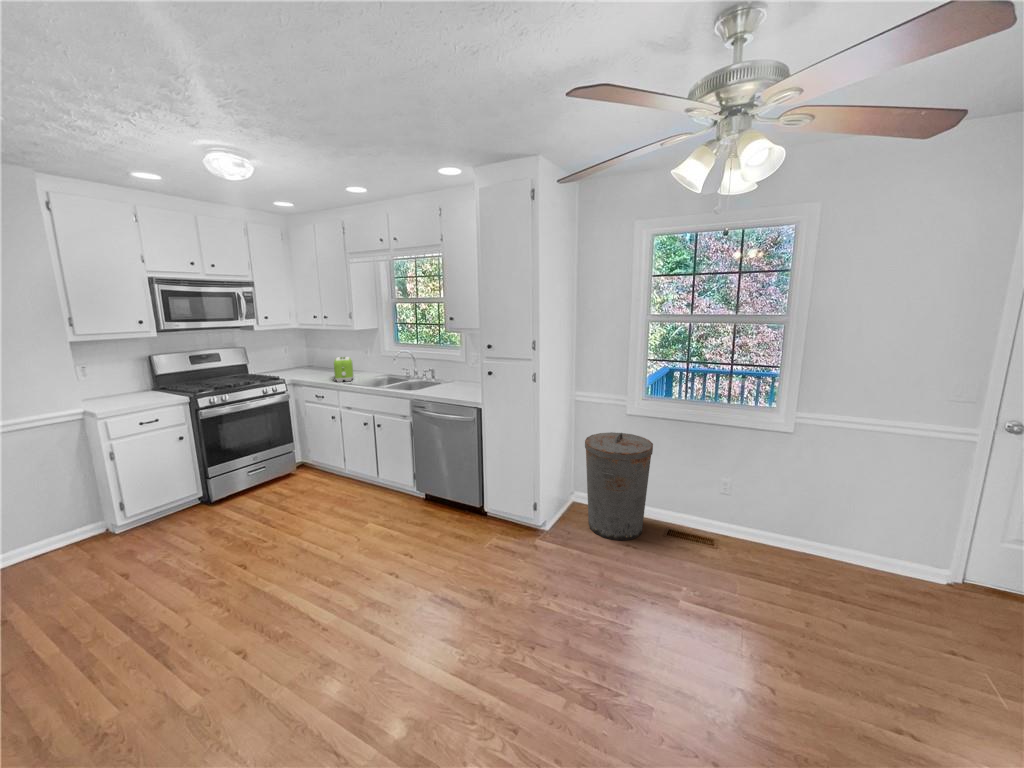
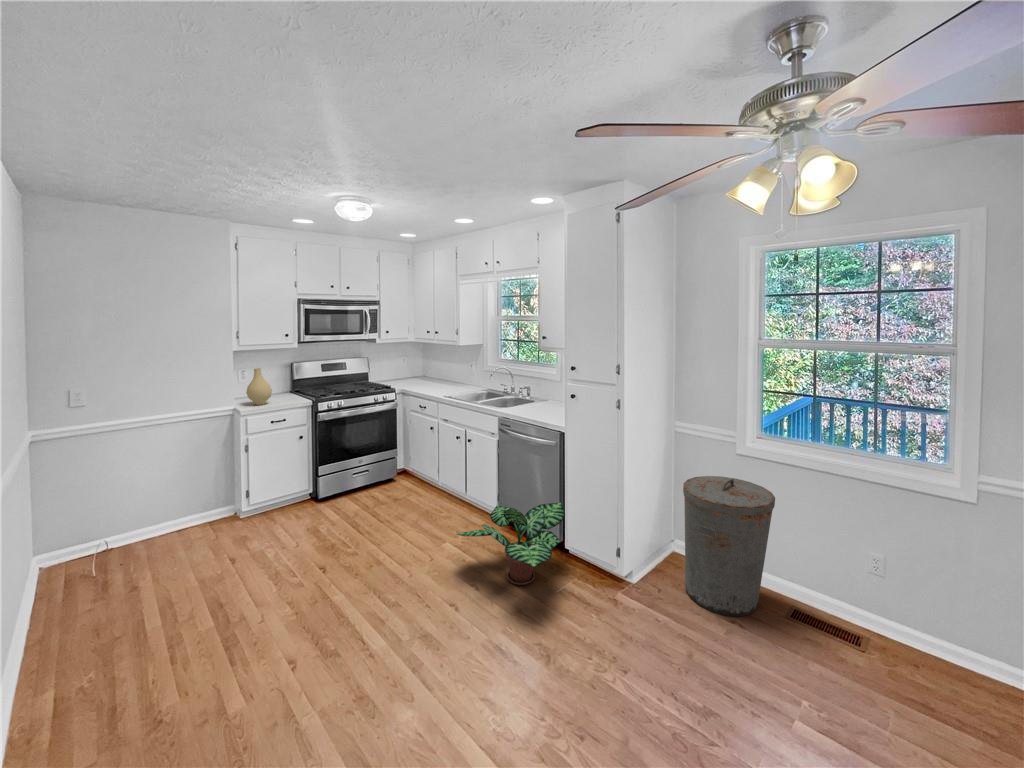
toaster: present [334,357,353,382] -> none [436,371,455,395]
vase: none [101,364,136,406] -> present [246,368,272,405]
potted plant: none [385,471,490,549] -> present [456,502,565,585]

